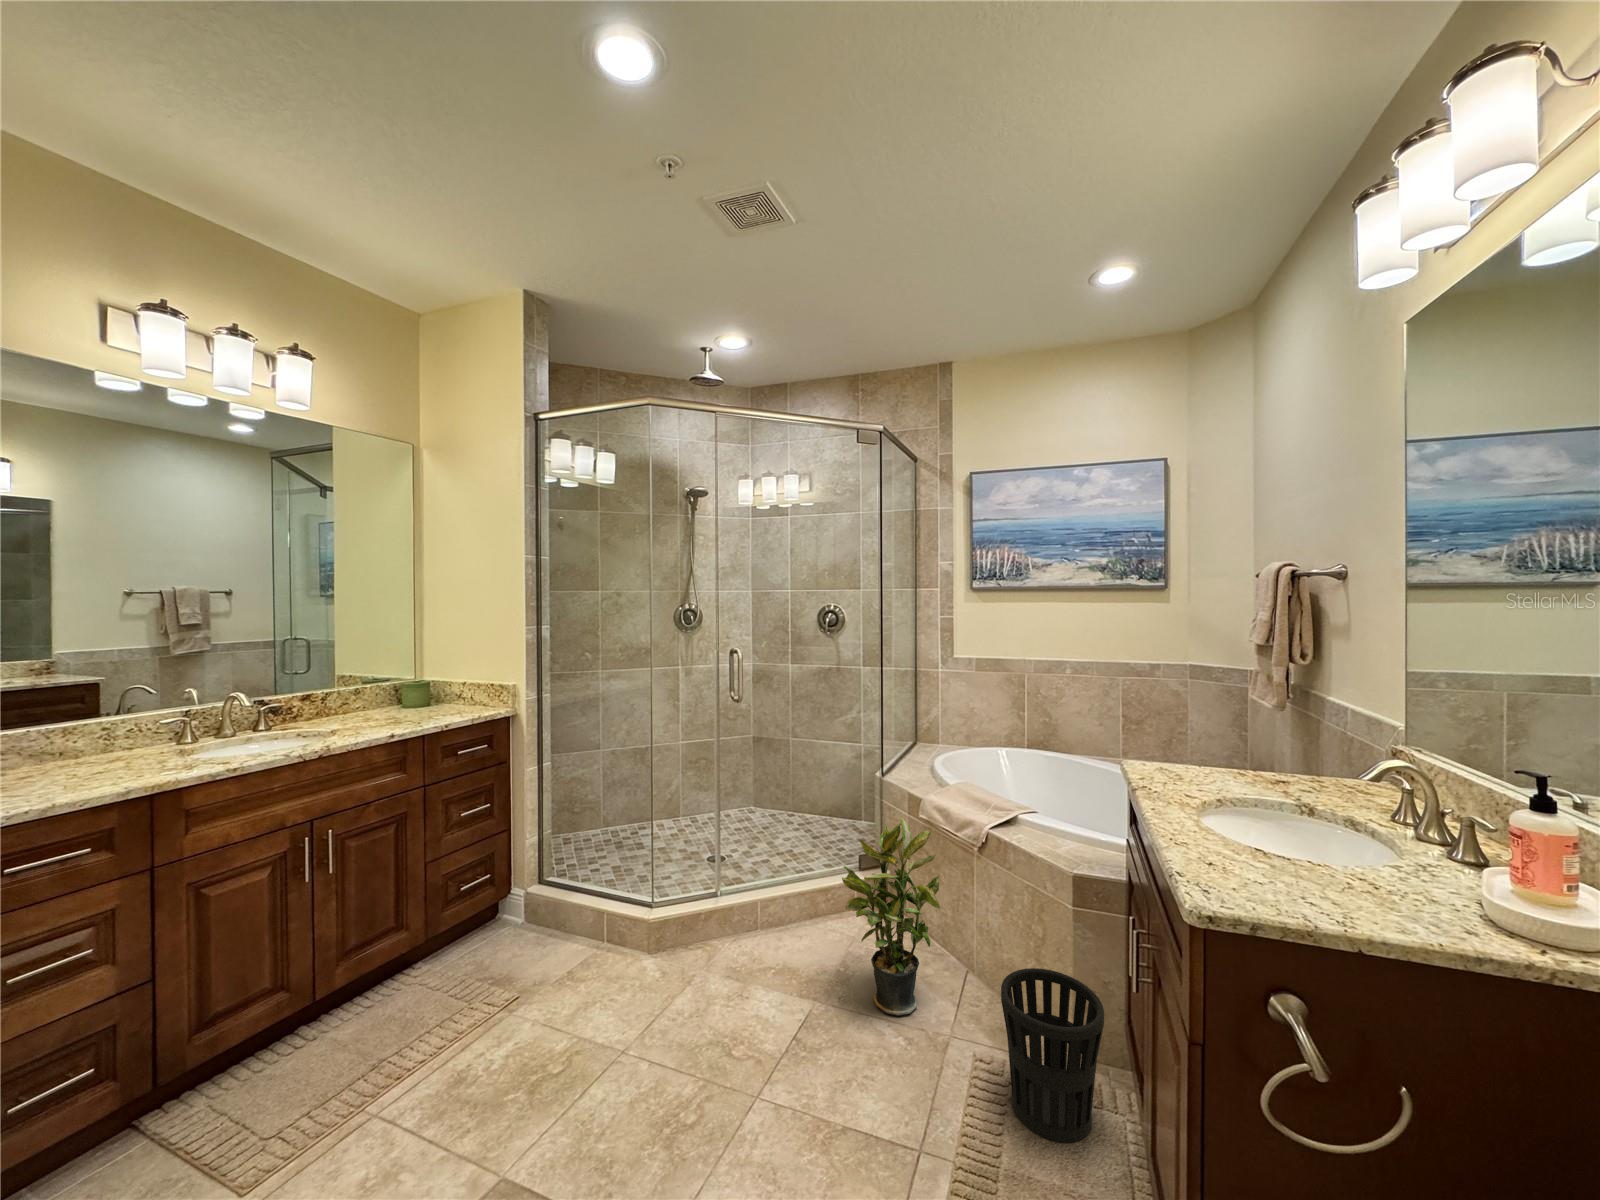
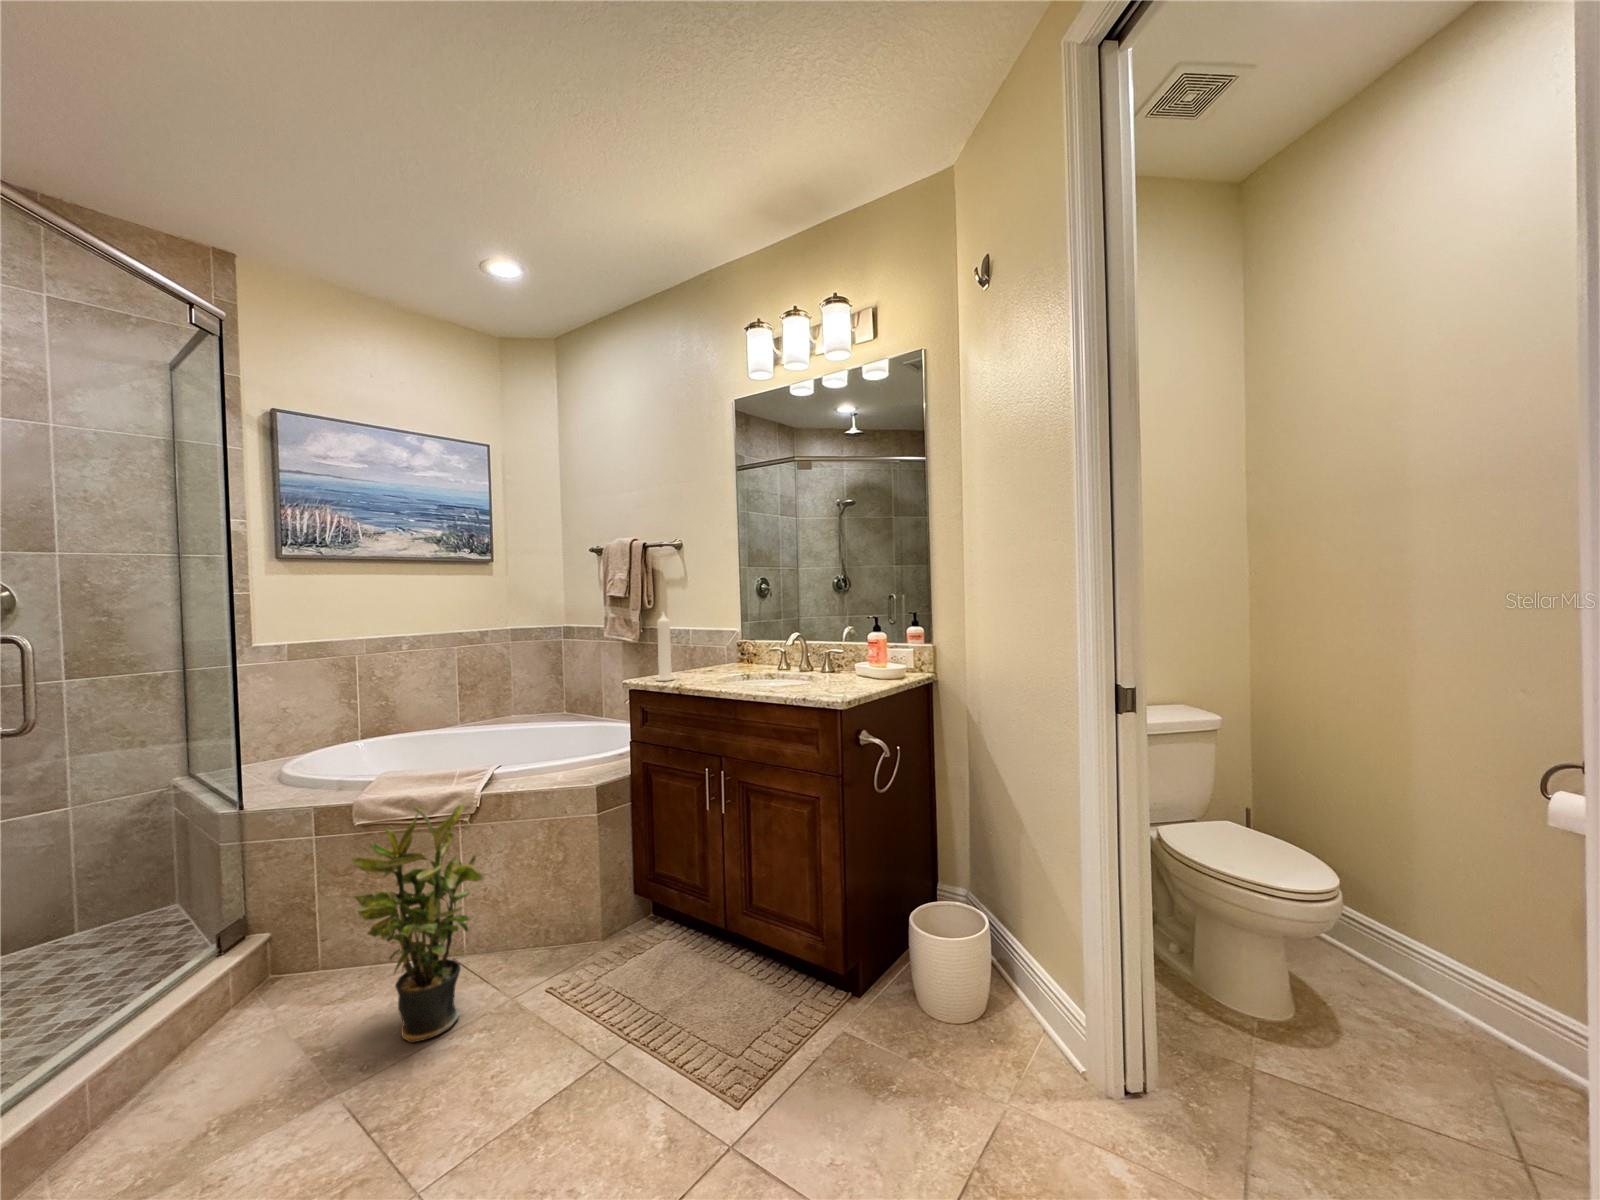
candle: none [1160,685,1192,782] -> present [656,613,675,681]
wastebasket: present [1001,968,1104,1143] -> none [586,859,668,989]

